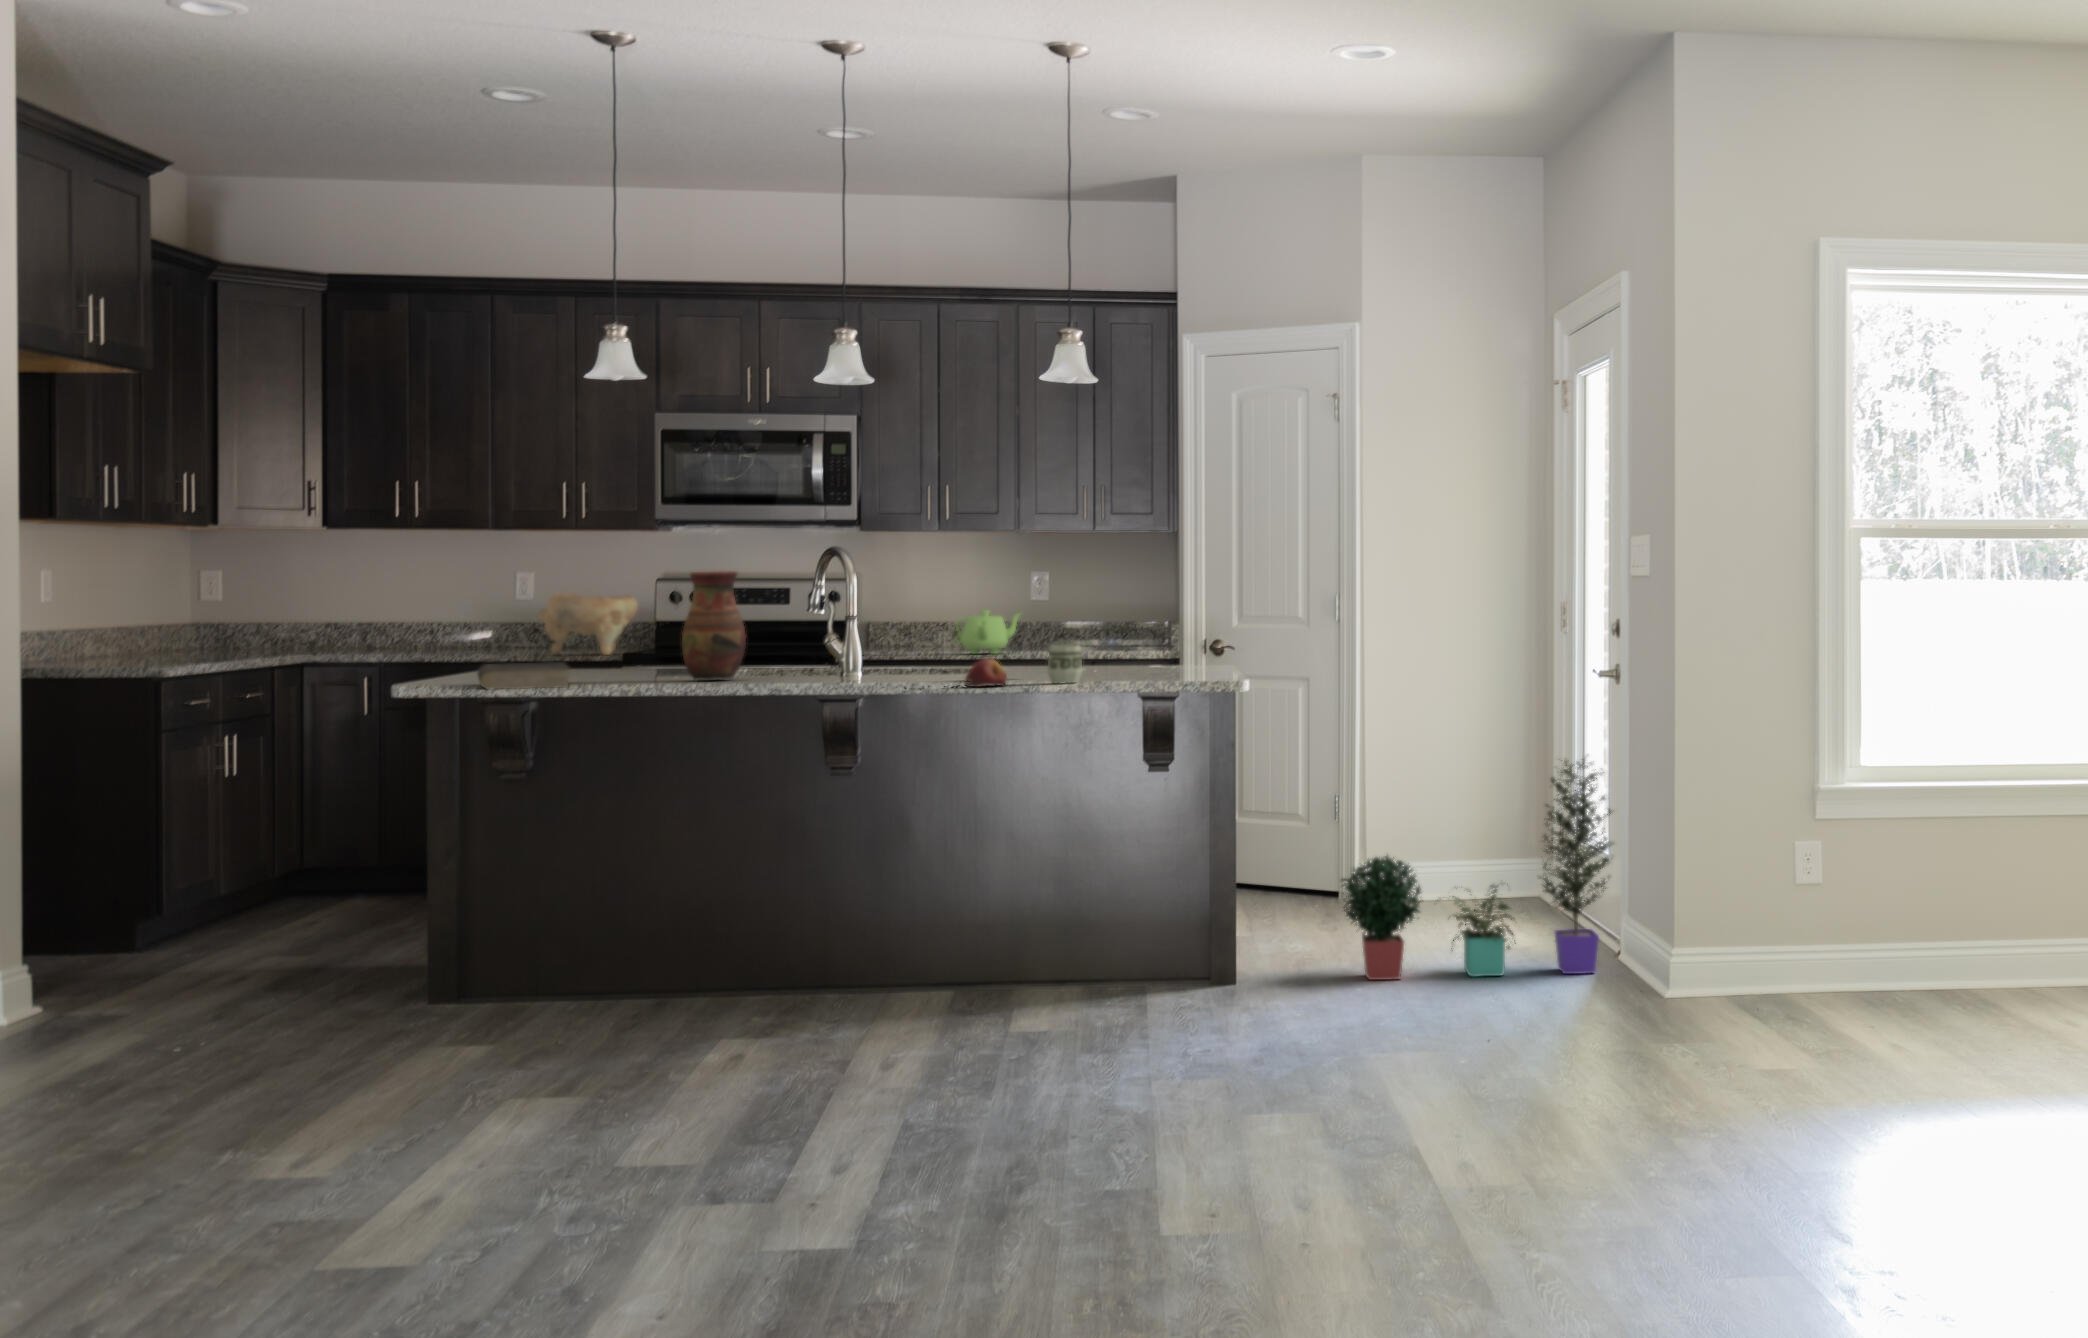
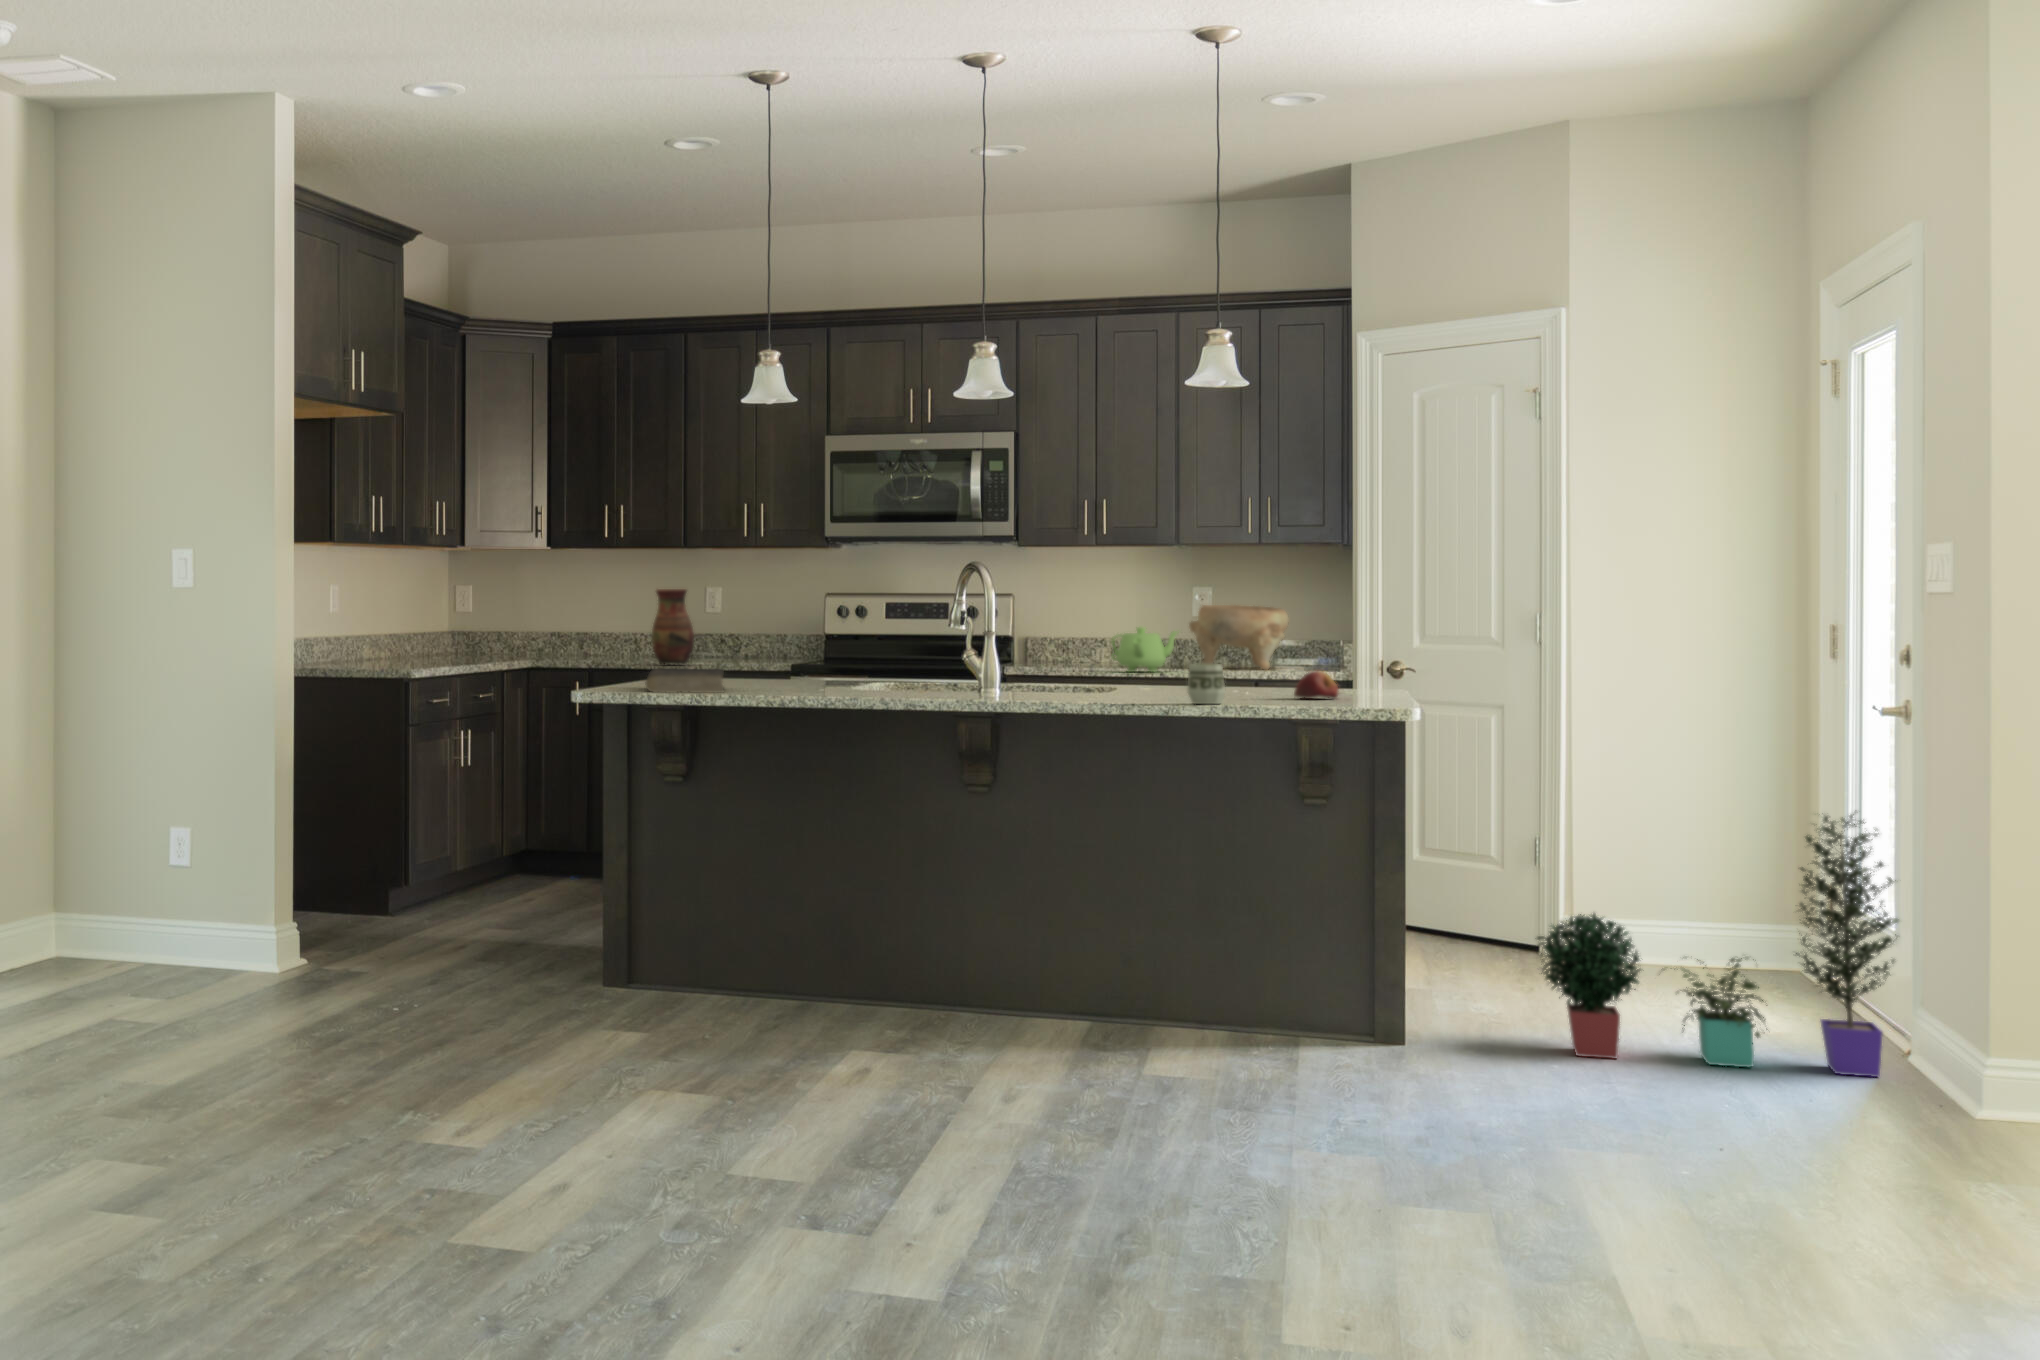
vase: present [682,571,746,680] -> present [652,589,694,665]
decorative bowl: present [540,593,638,655] -> present [1189,605,1288,669]
apple: present [965,659,1007,687] -> present [1294,671,1339,699]

